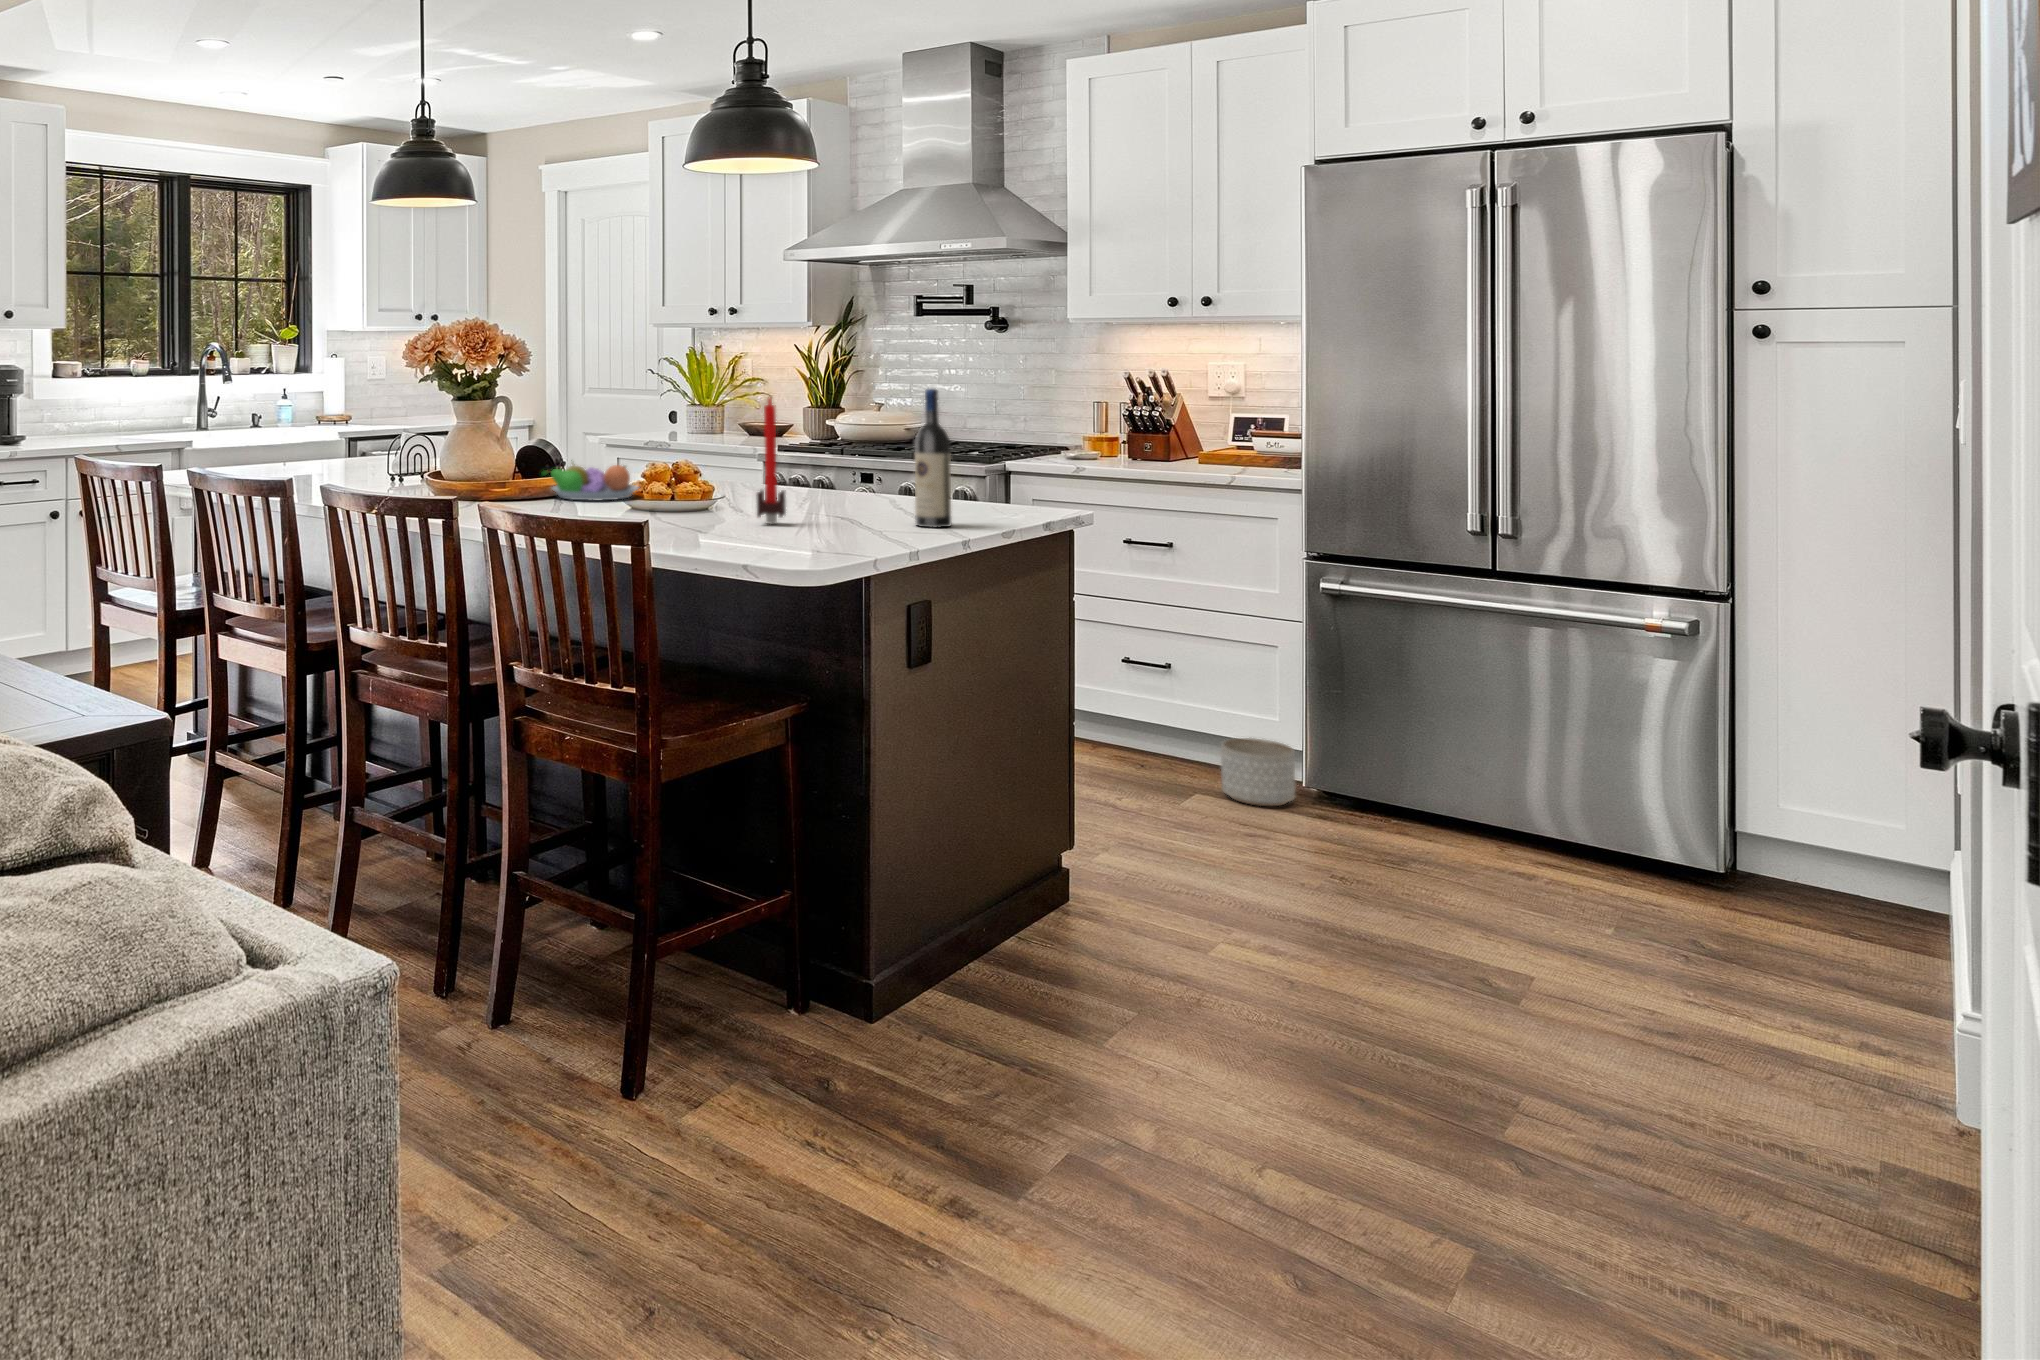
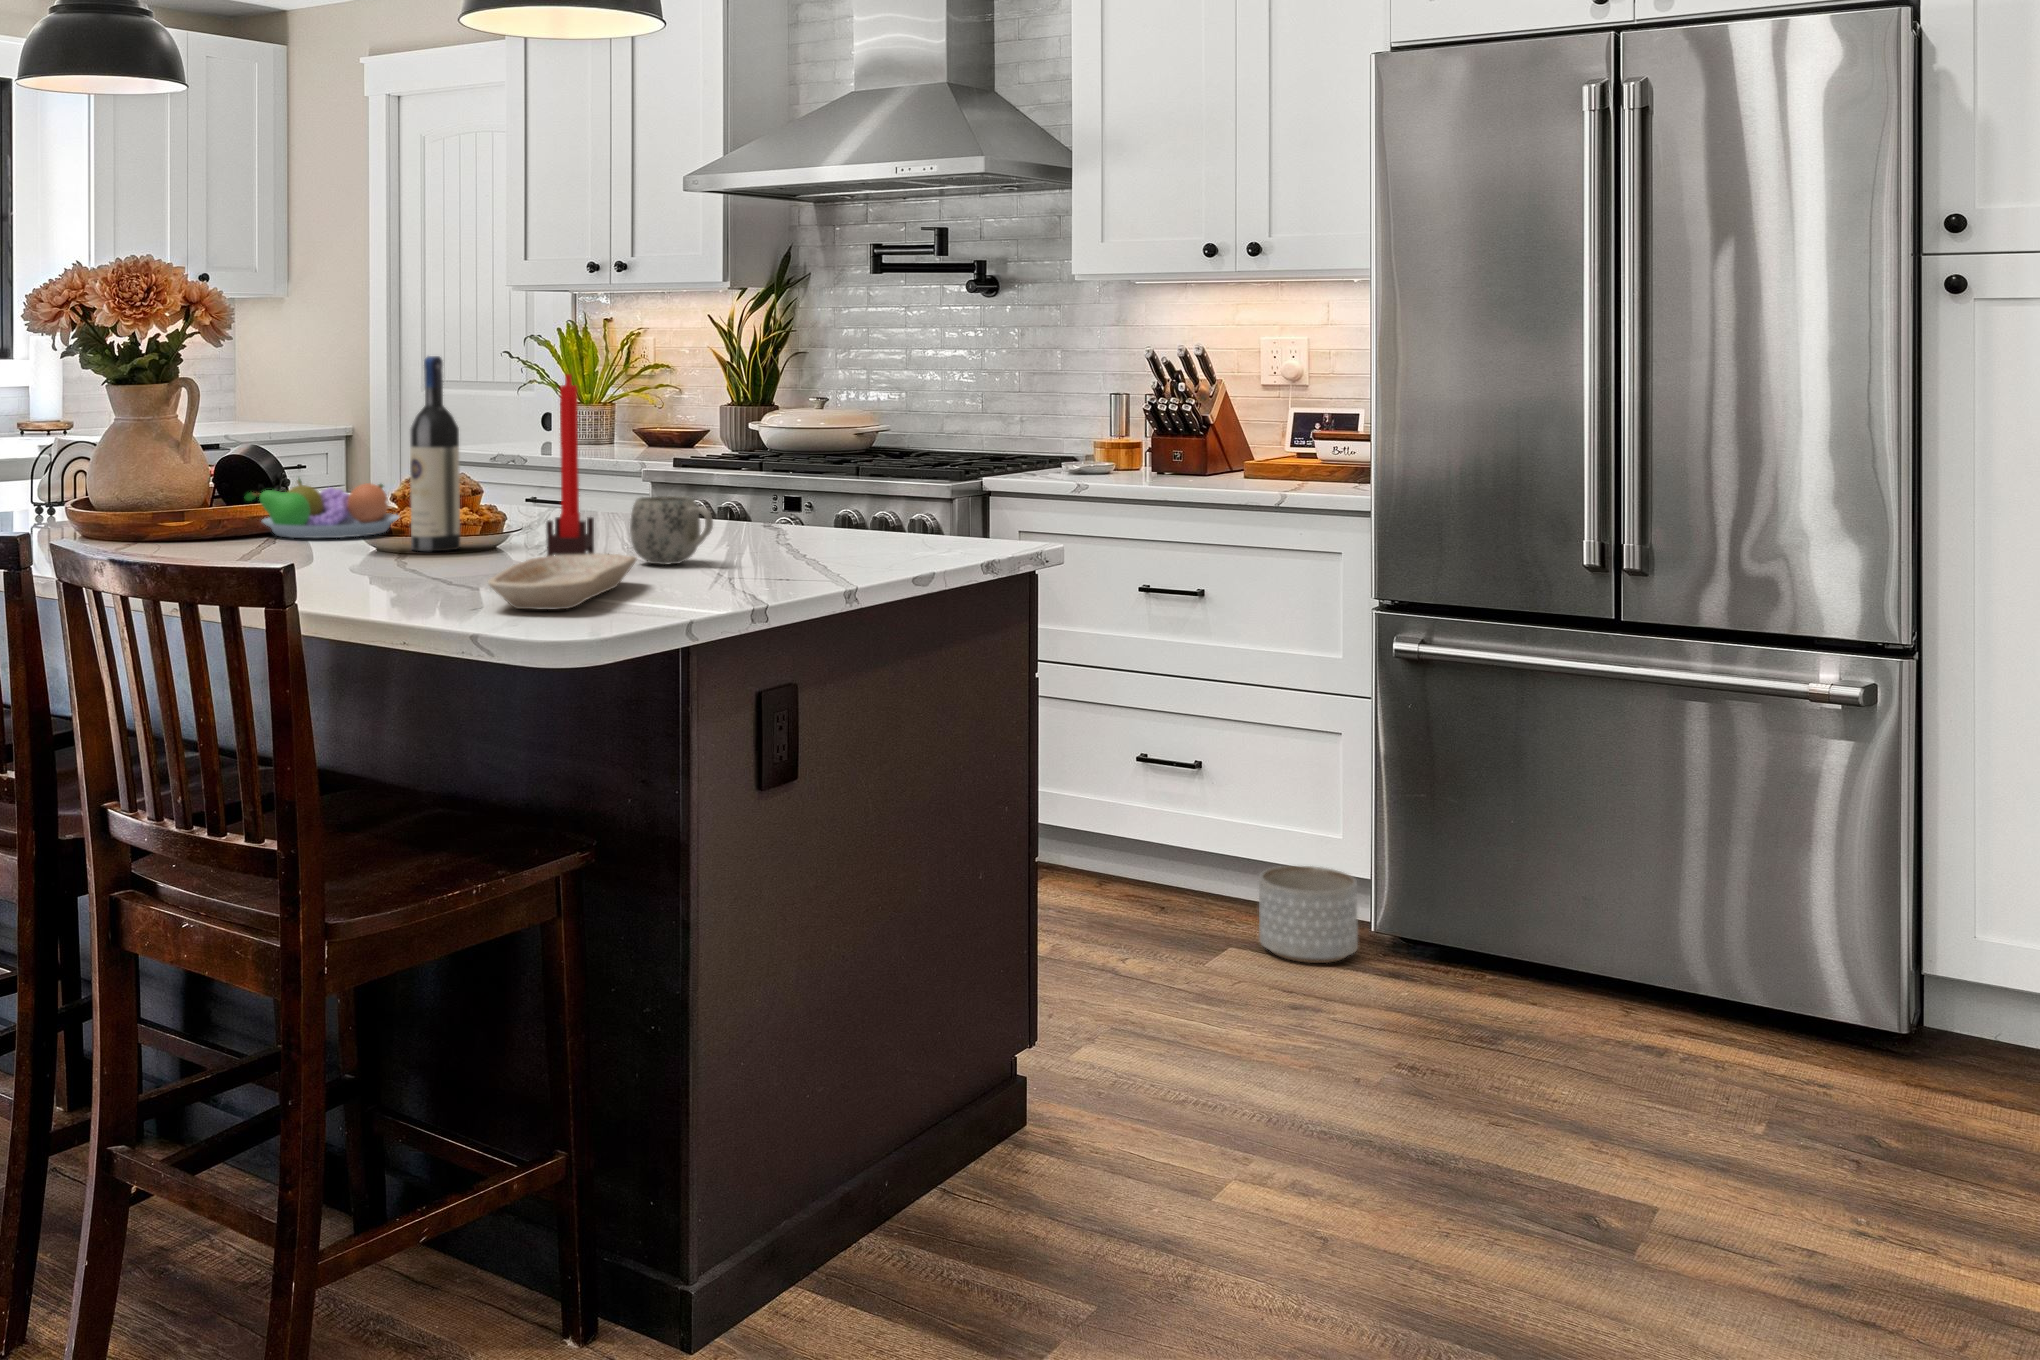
wine bottle: present [914,389,951,527] -> present [410,356,460,551]
mug: none [807,477,864,521] -> present [630,496,713,565]
tray: none [738,514,823,550] -> present [488,554,637,609]

